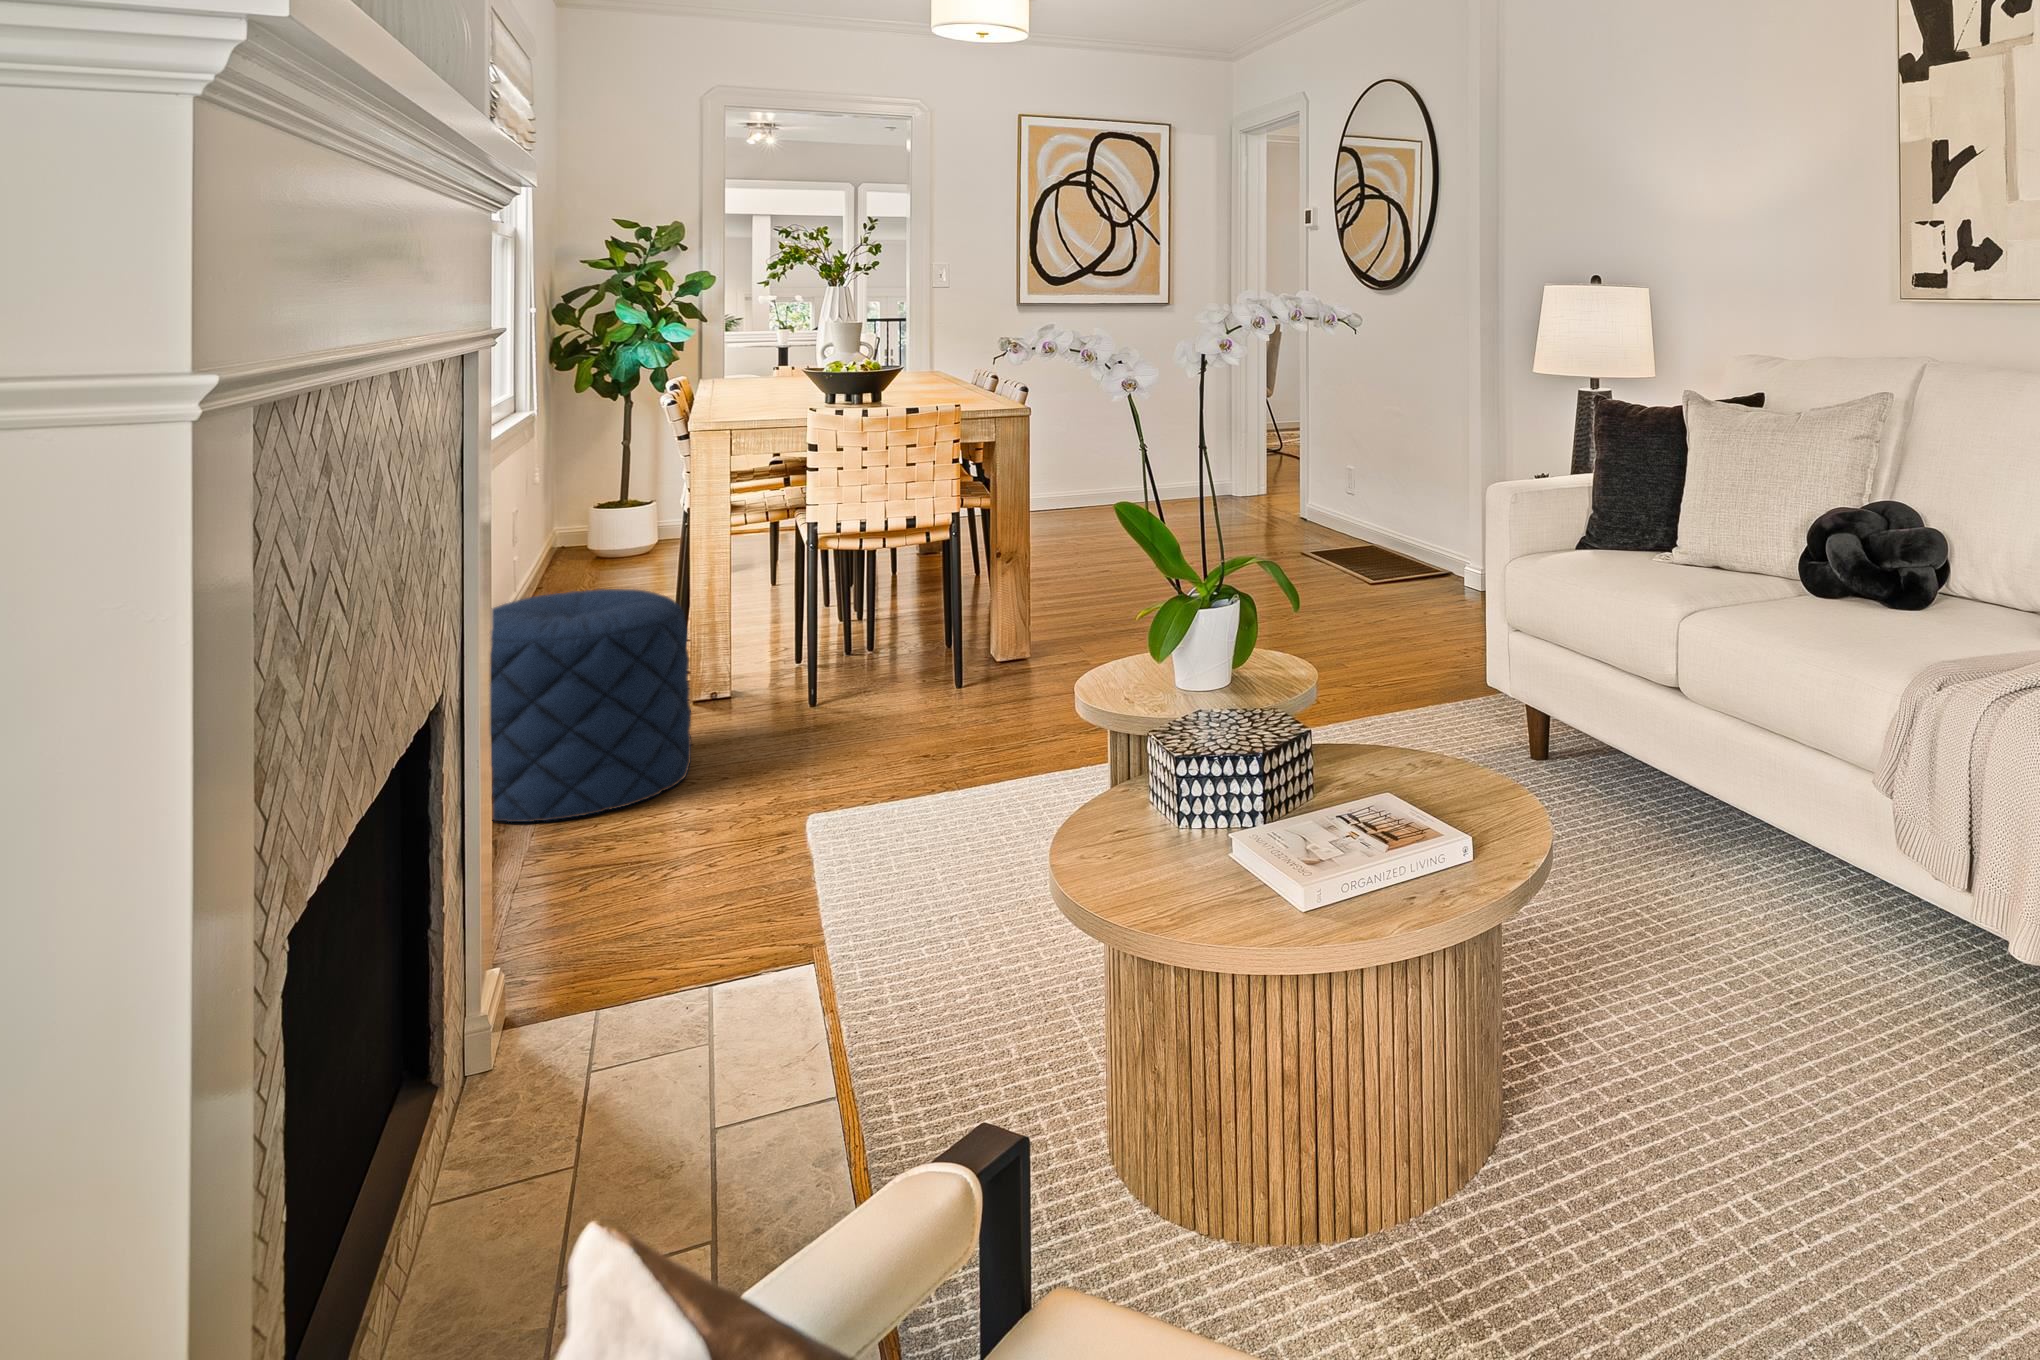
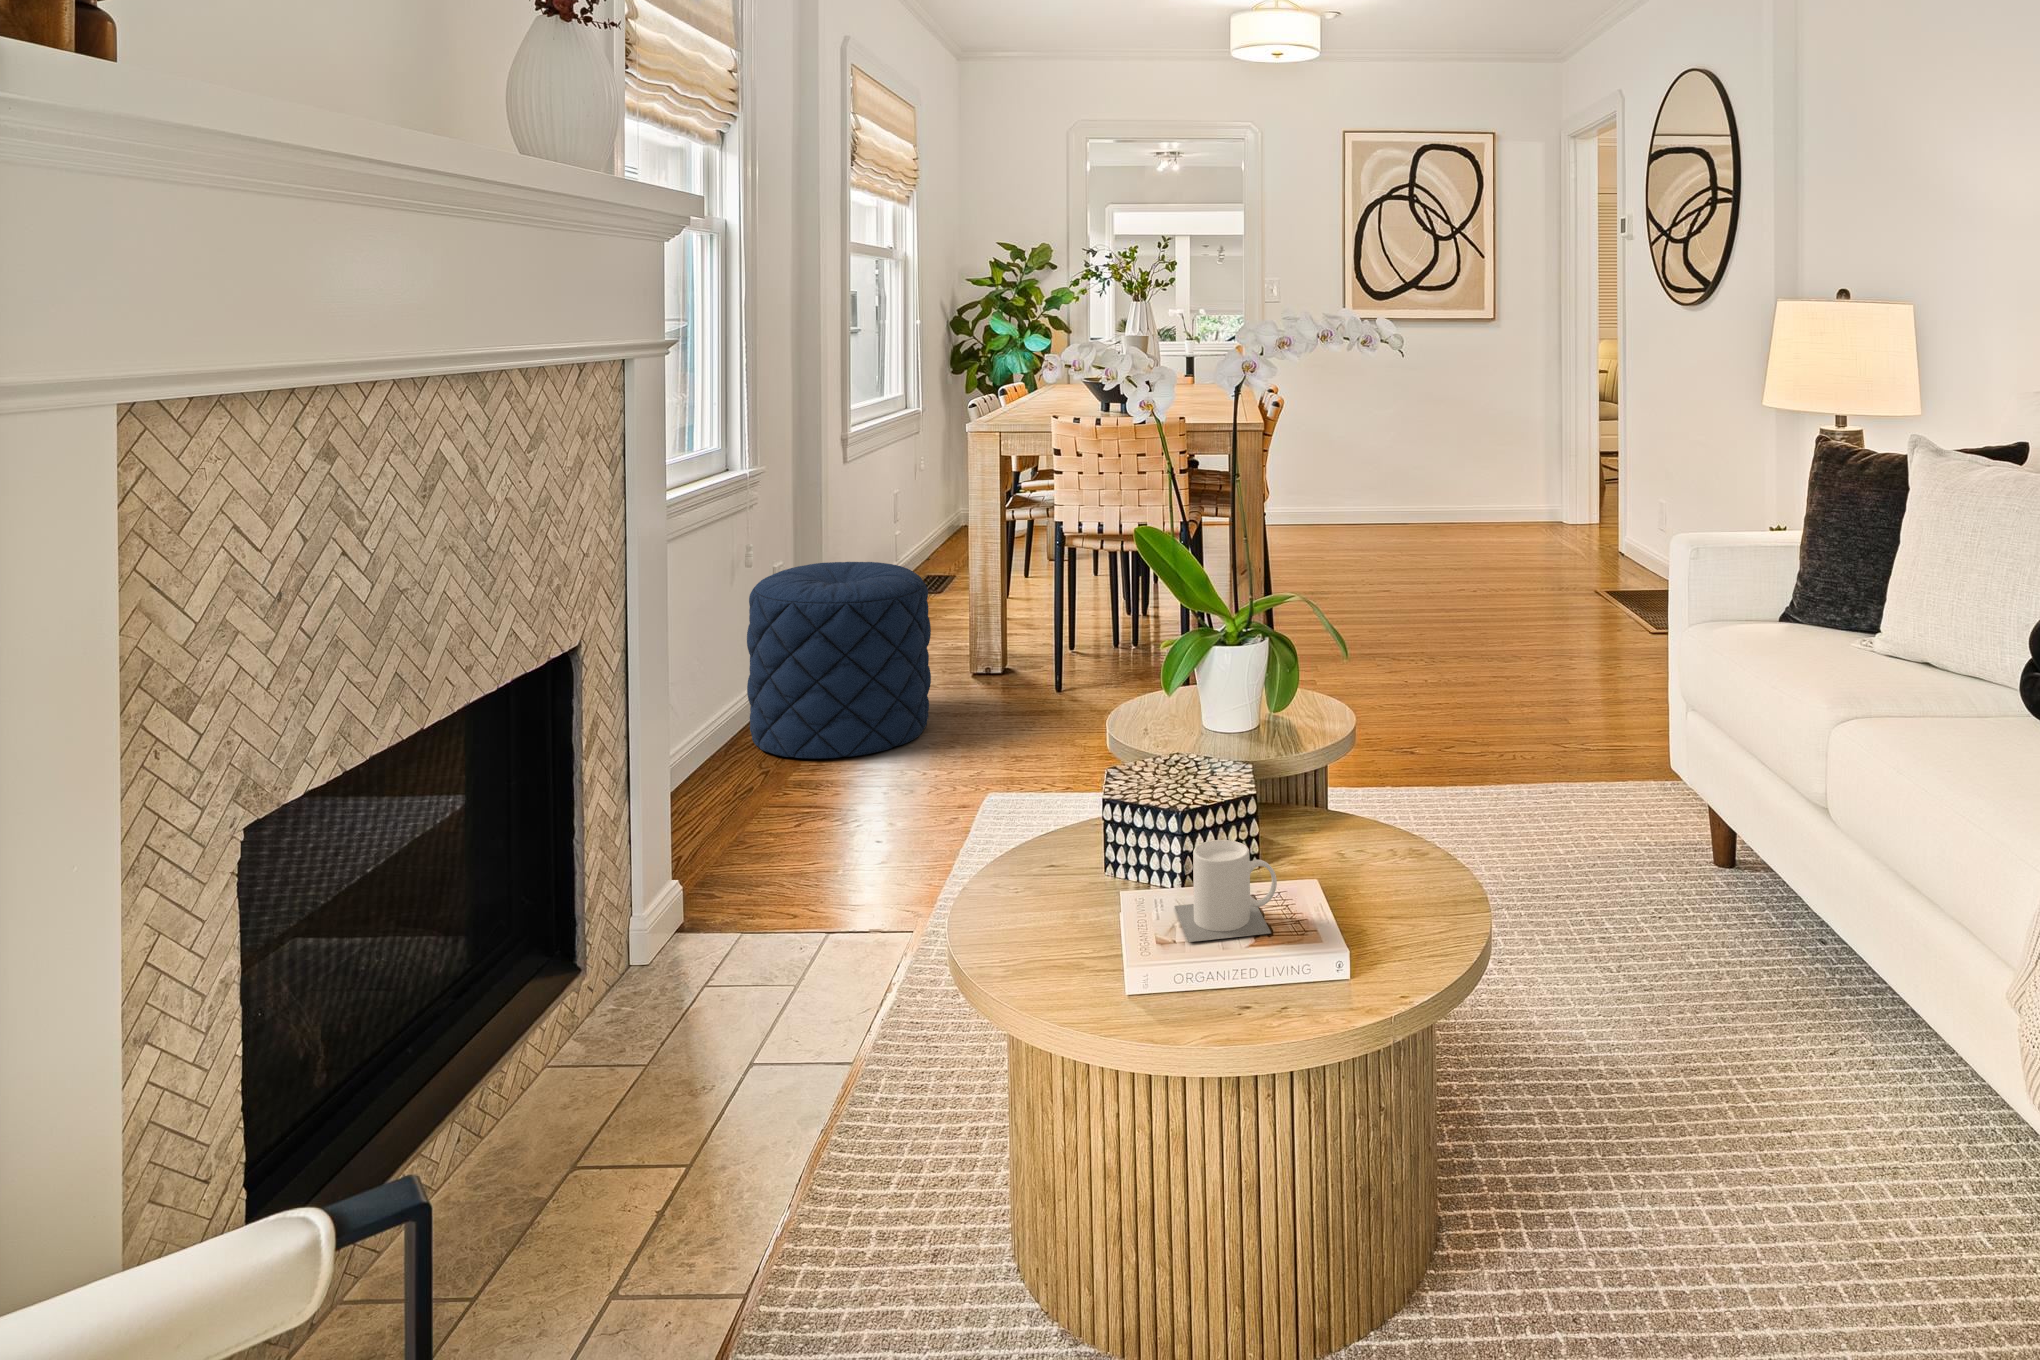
mug: none [1282,765,1385,856] -> present [1175,840,1277,942]

